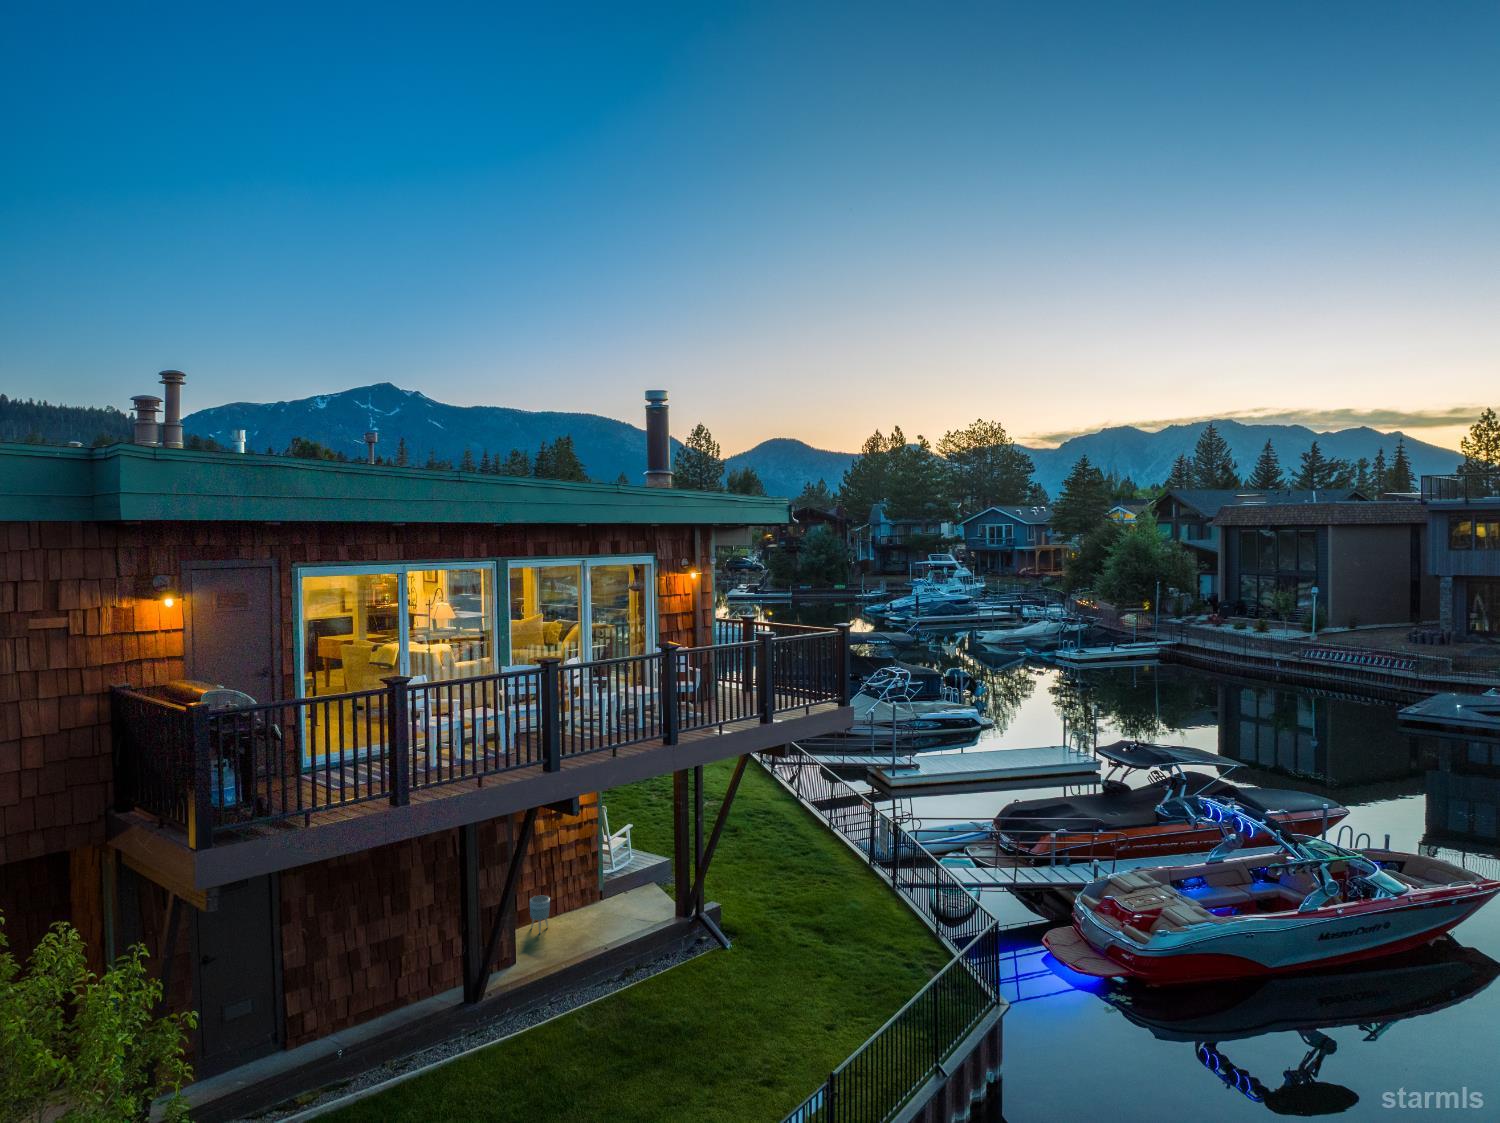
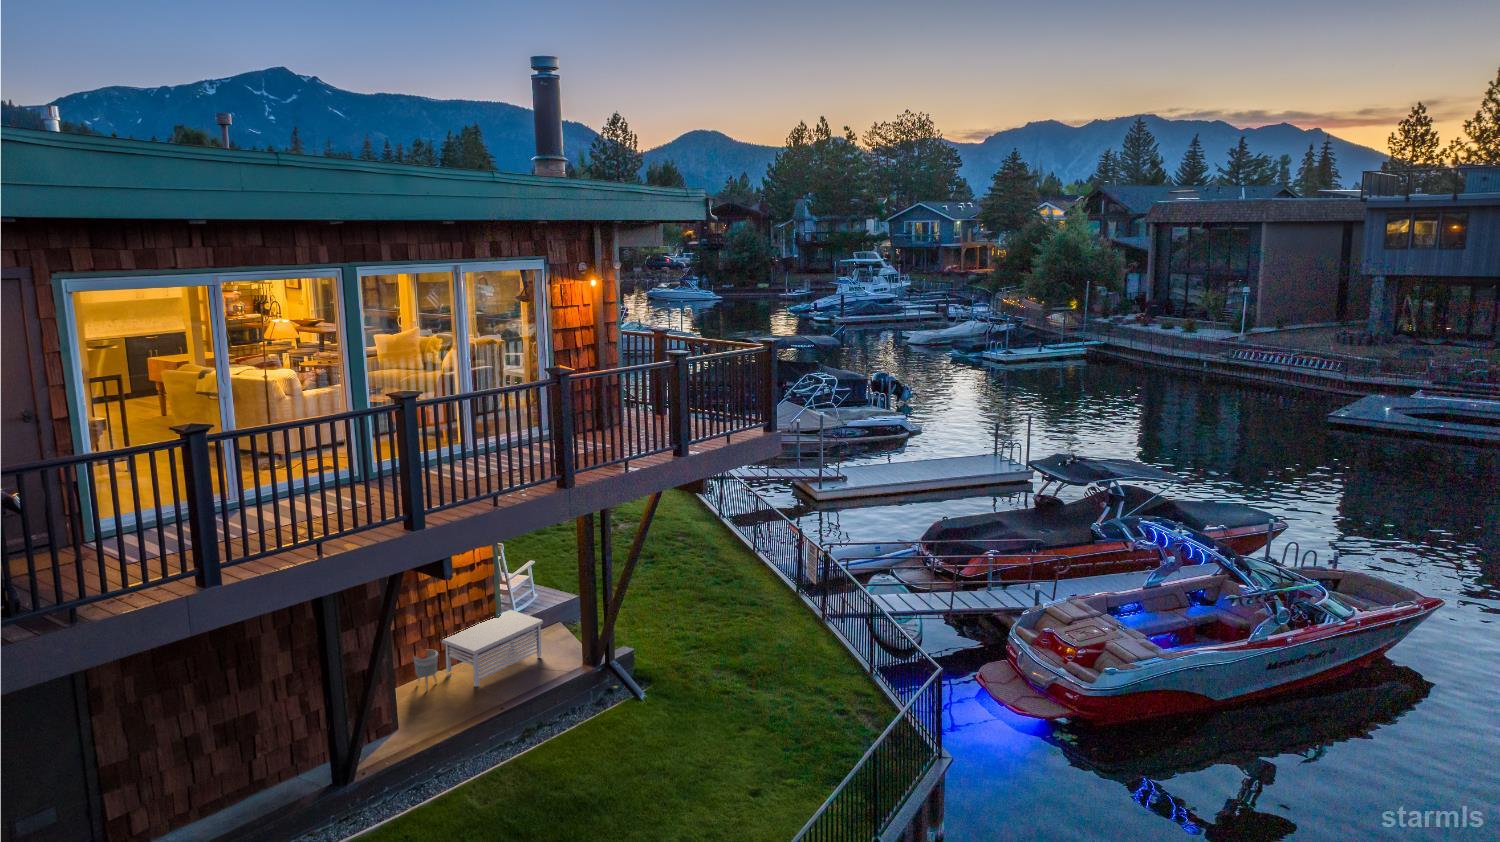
storage bench: none [553,865,641,932] -> present [442,610,543,687]

